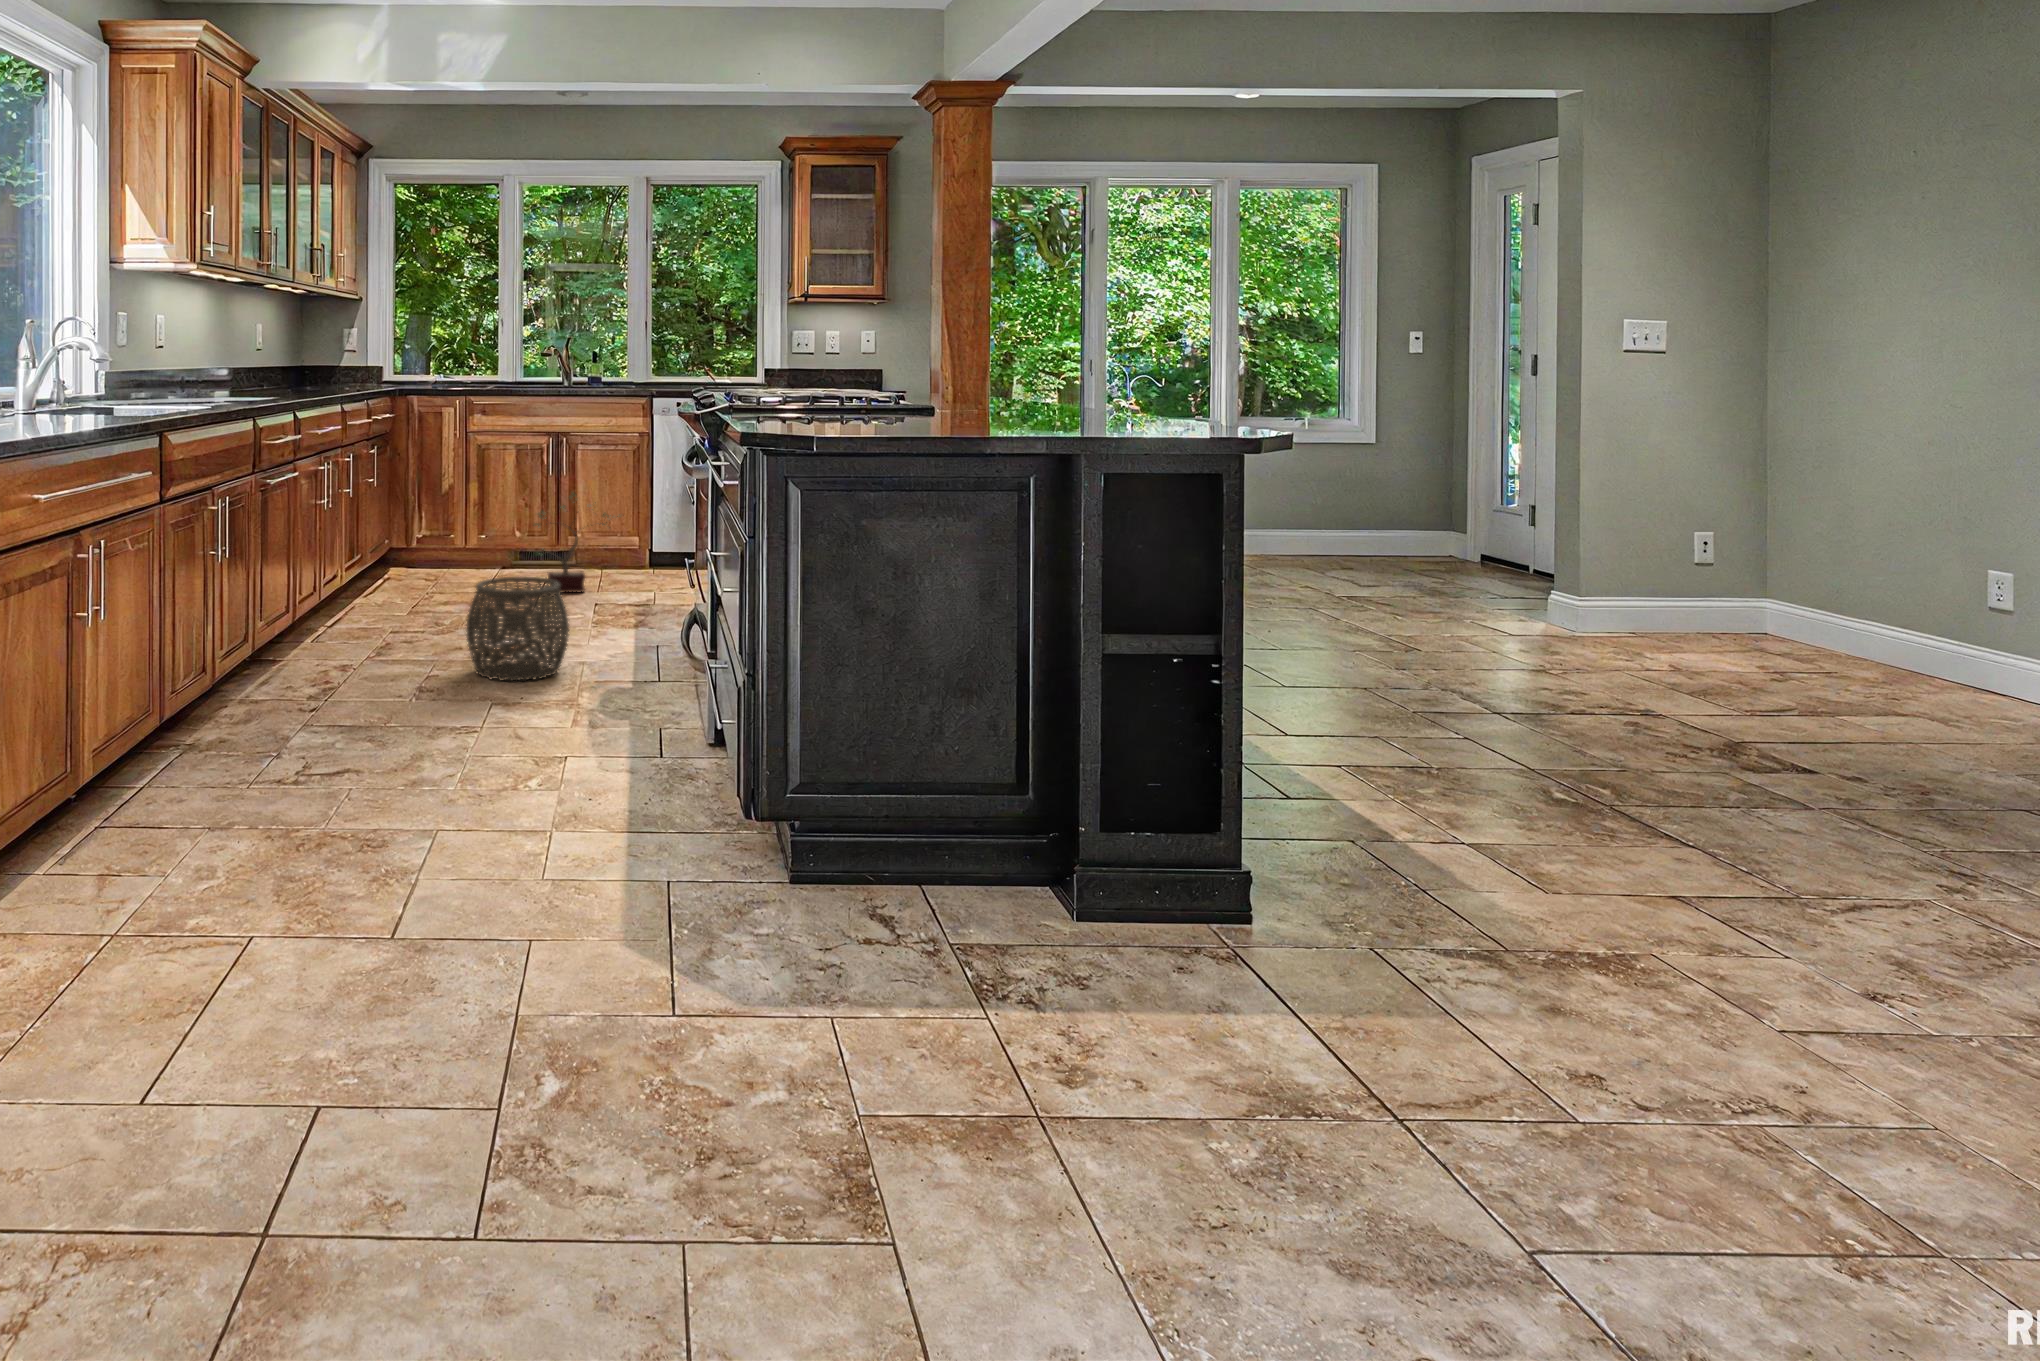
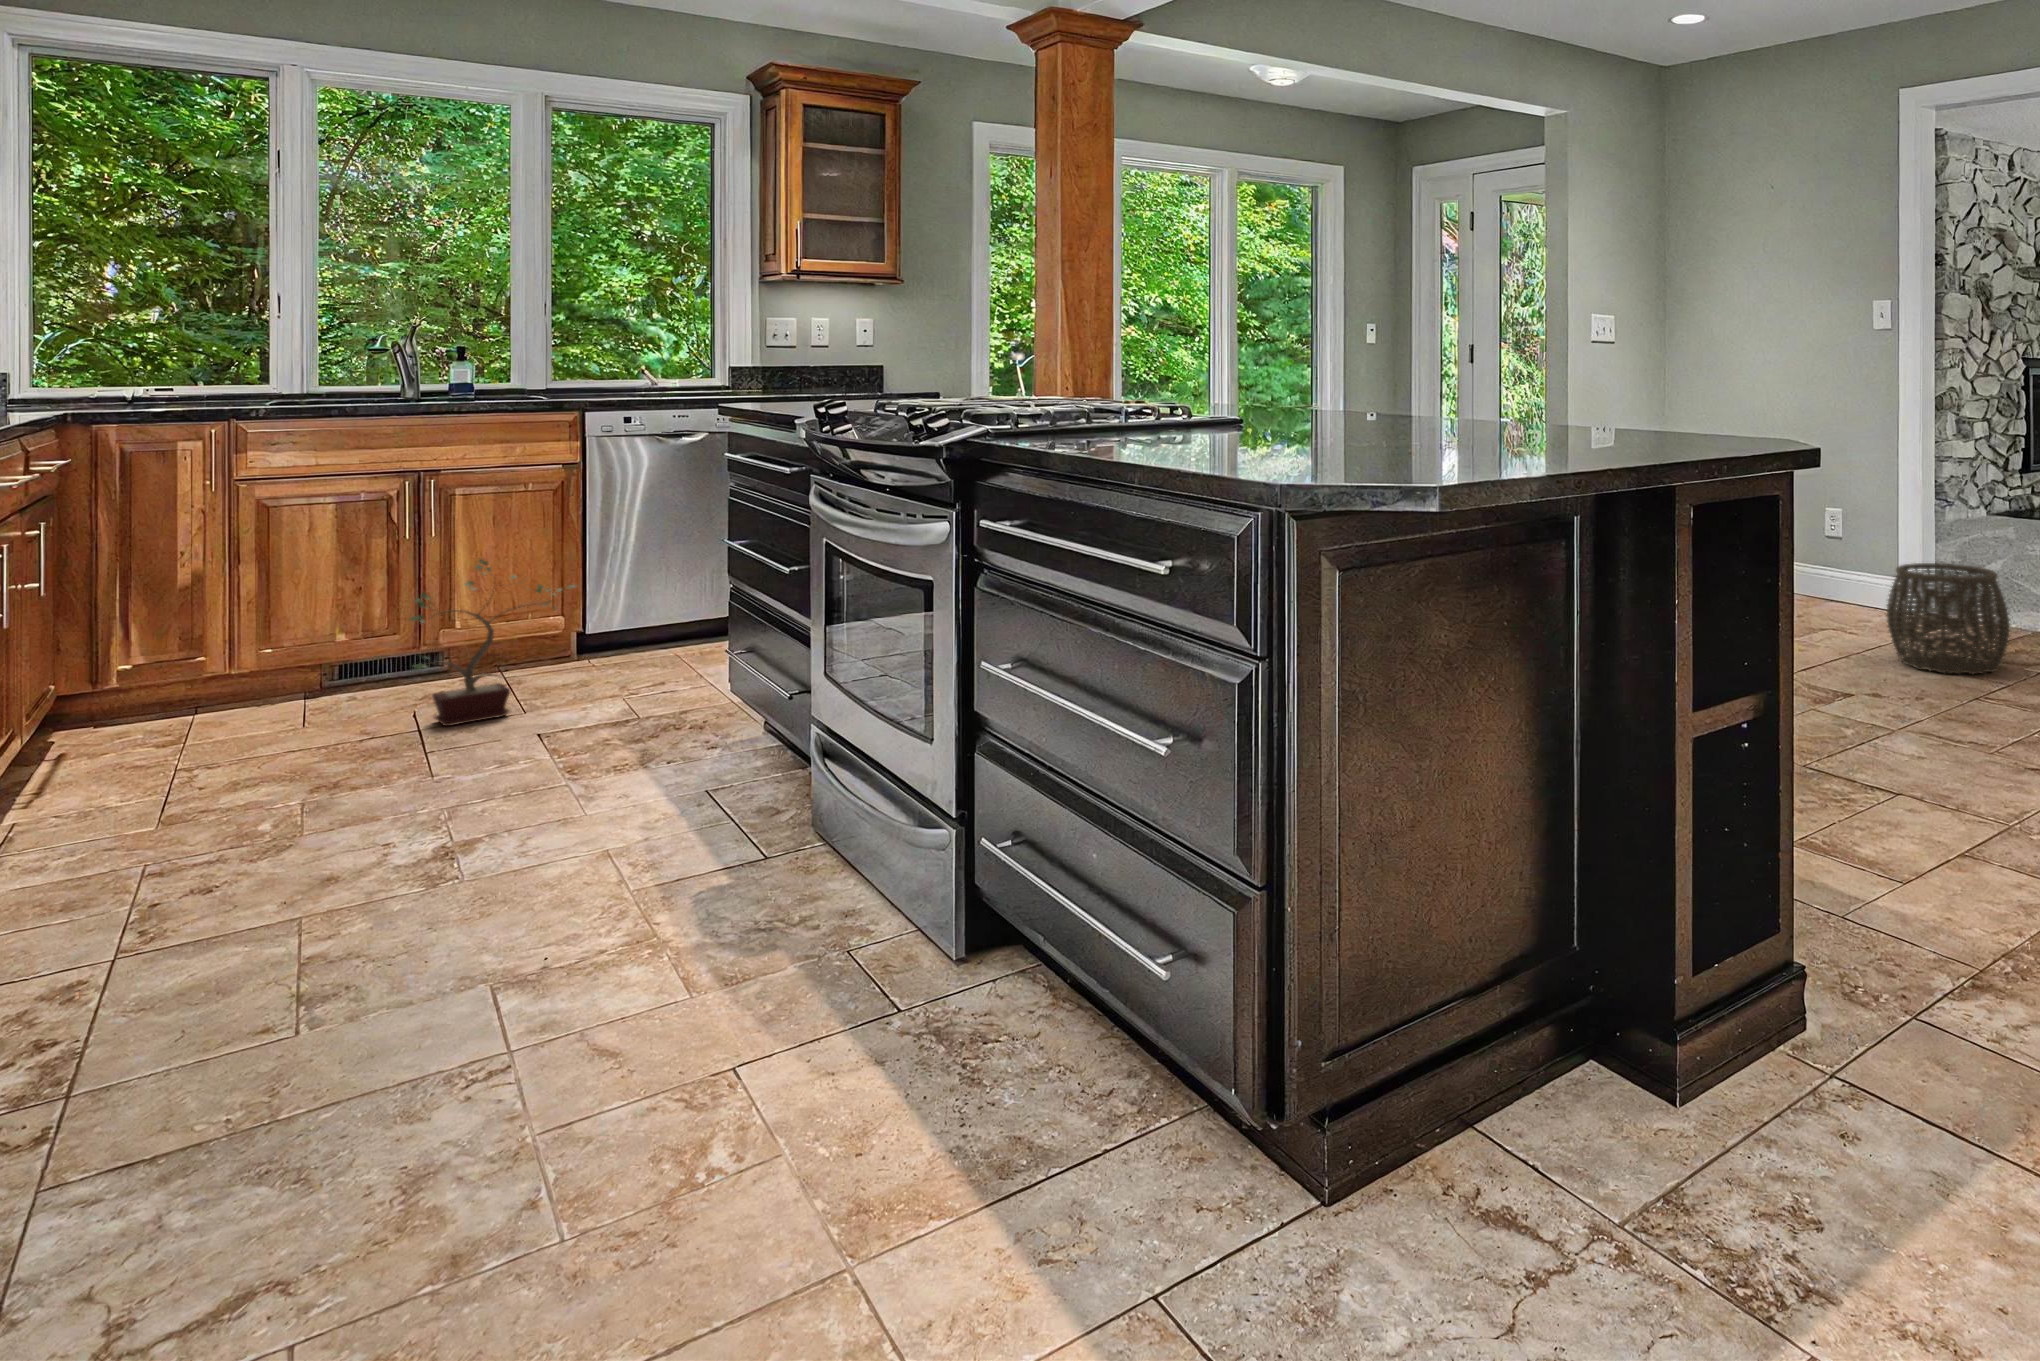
woven basket: present [466,577,569,681] -> present [1886,563,2010,675]

